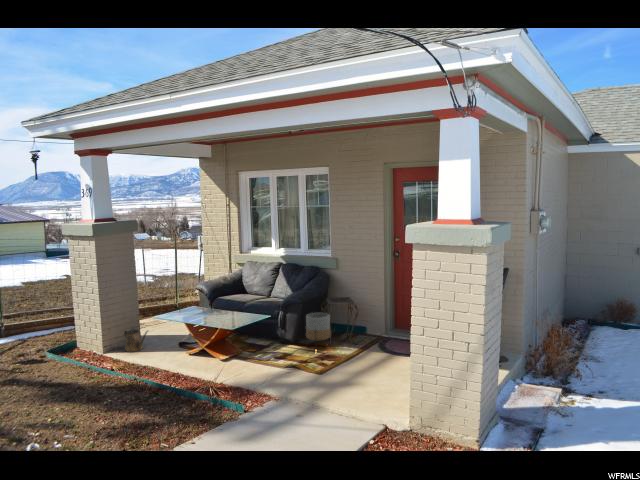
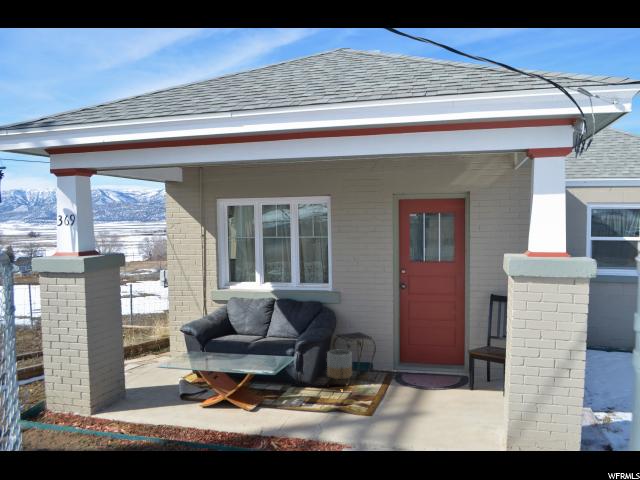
watering can: present [124,329,148,352] -> none [111,382,152,411]

